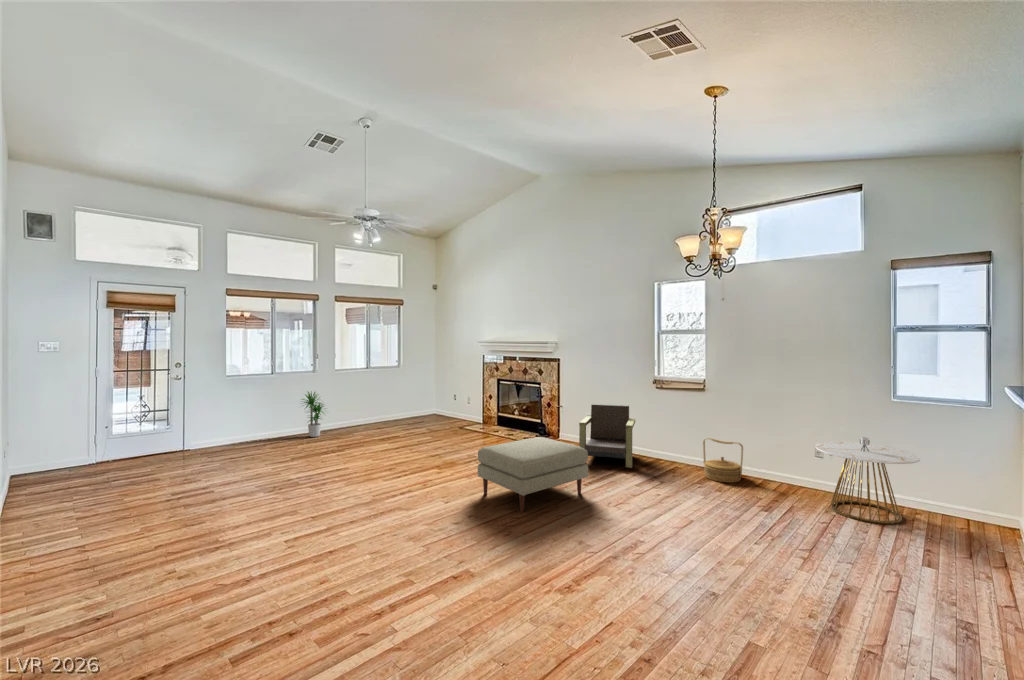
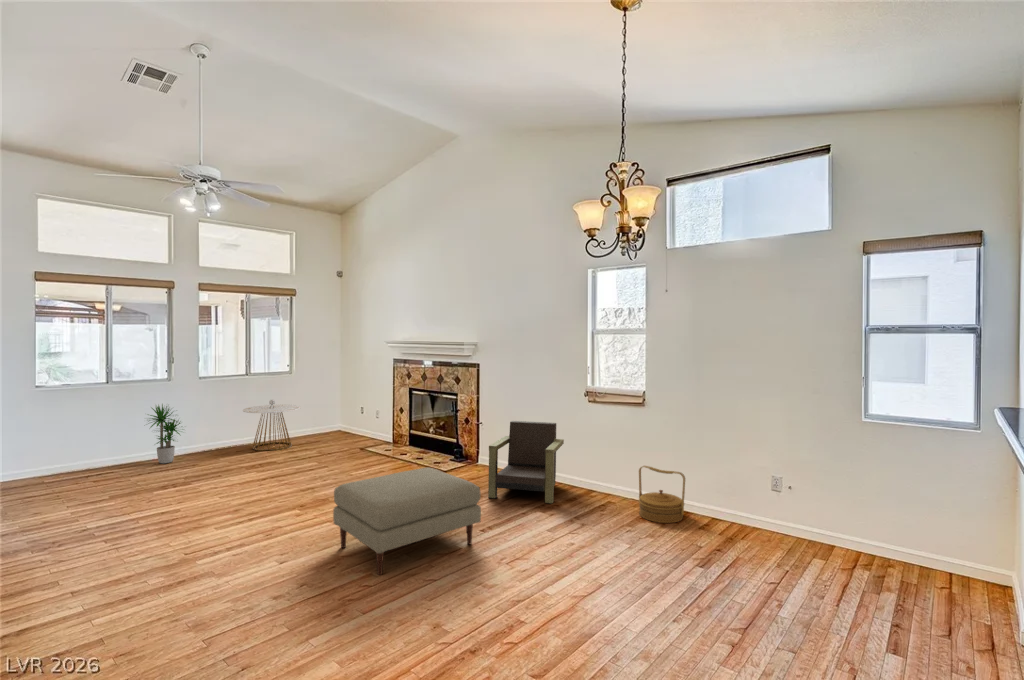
side table: present [815,437,920,524] -> present [243,400,300,451]

